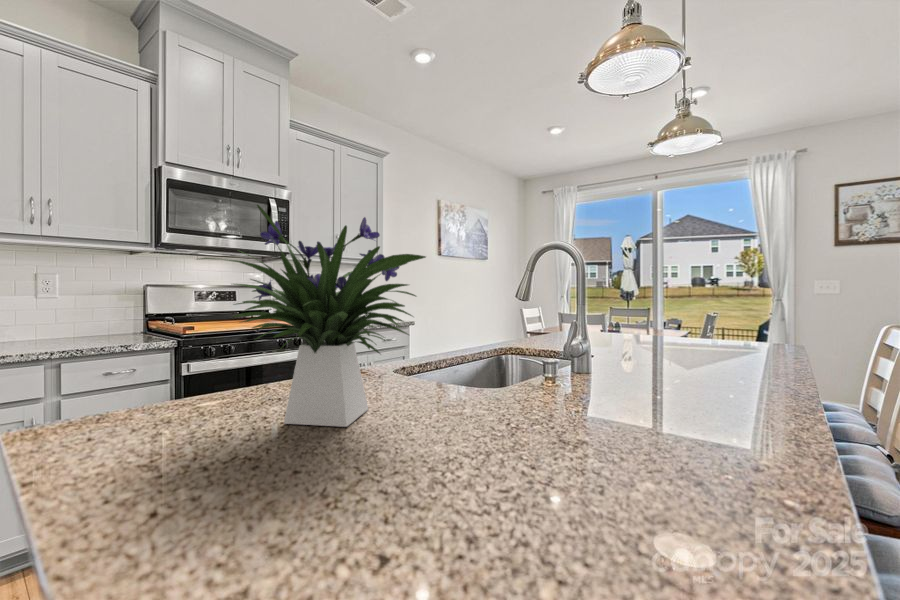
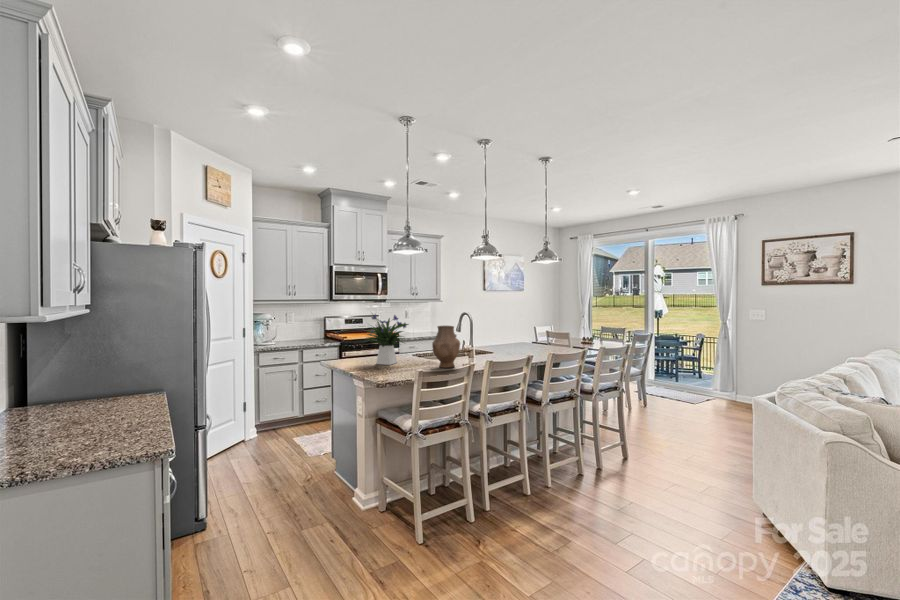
vase: none [531,256,652,433] -> present [432,326,460,368]

